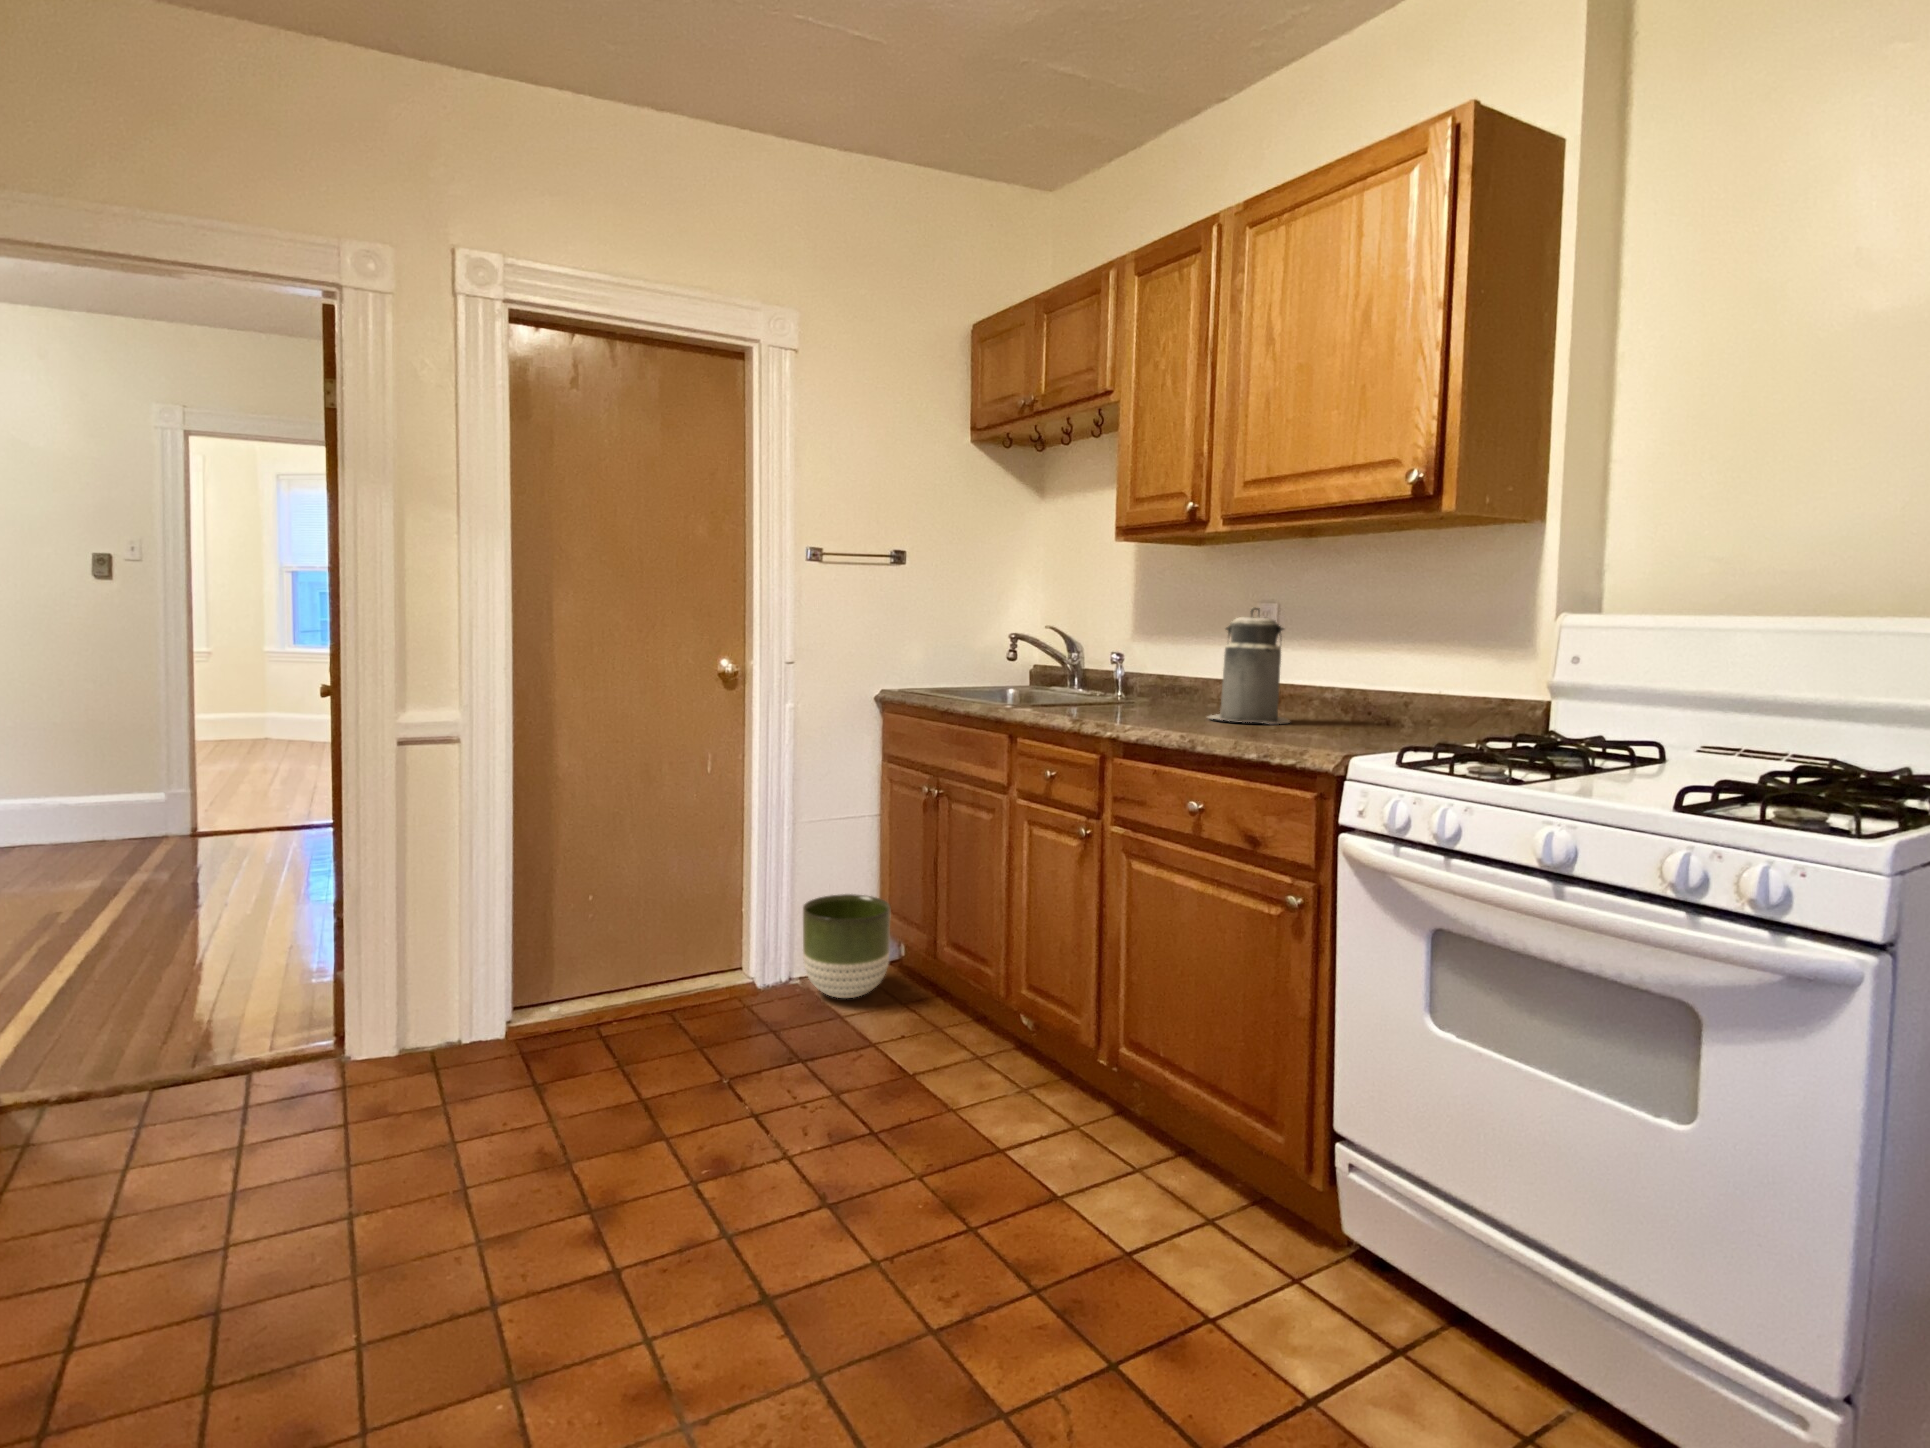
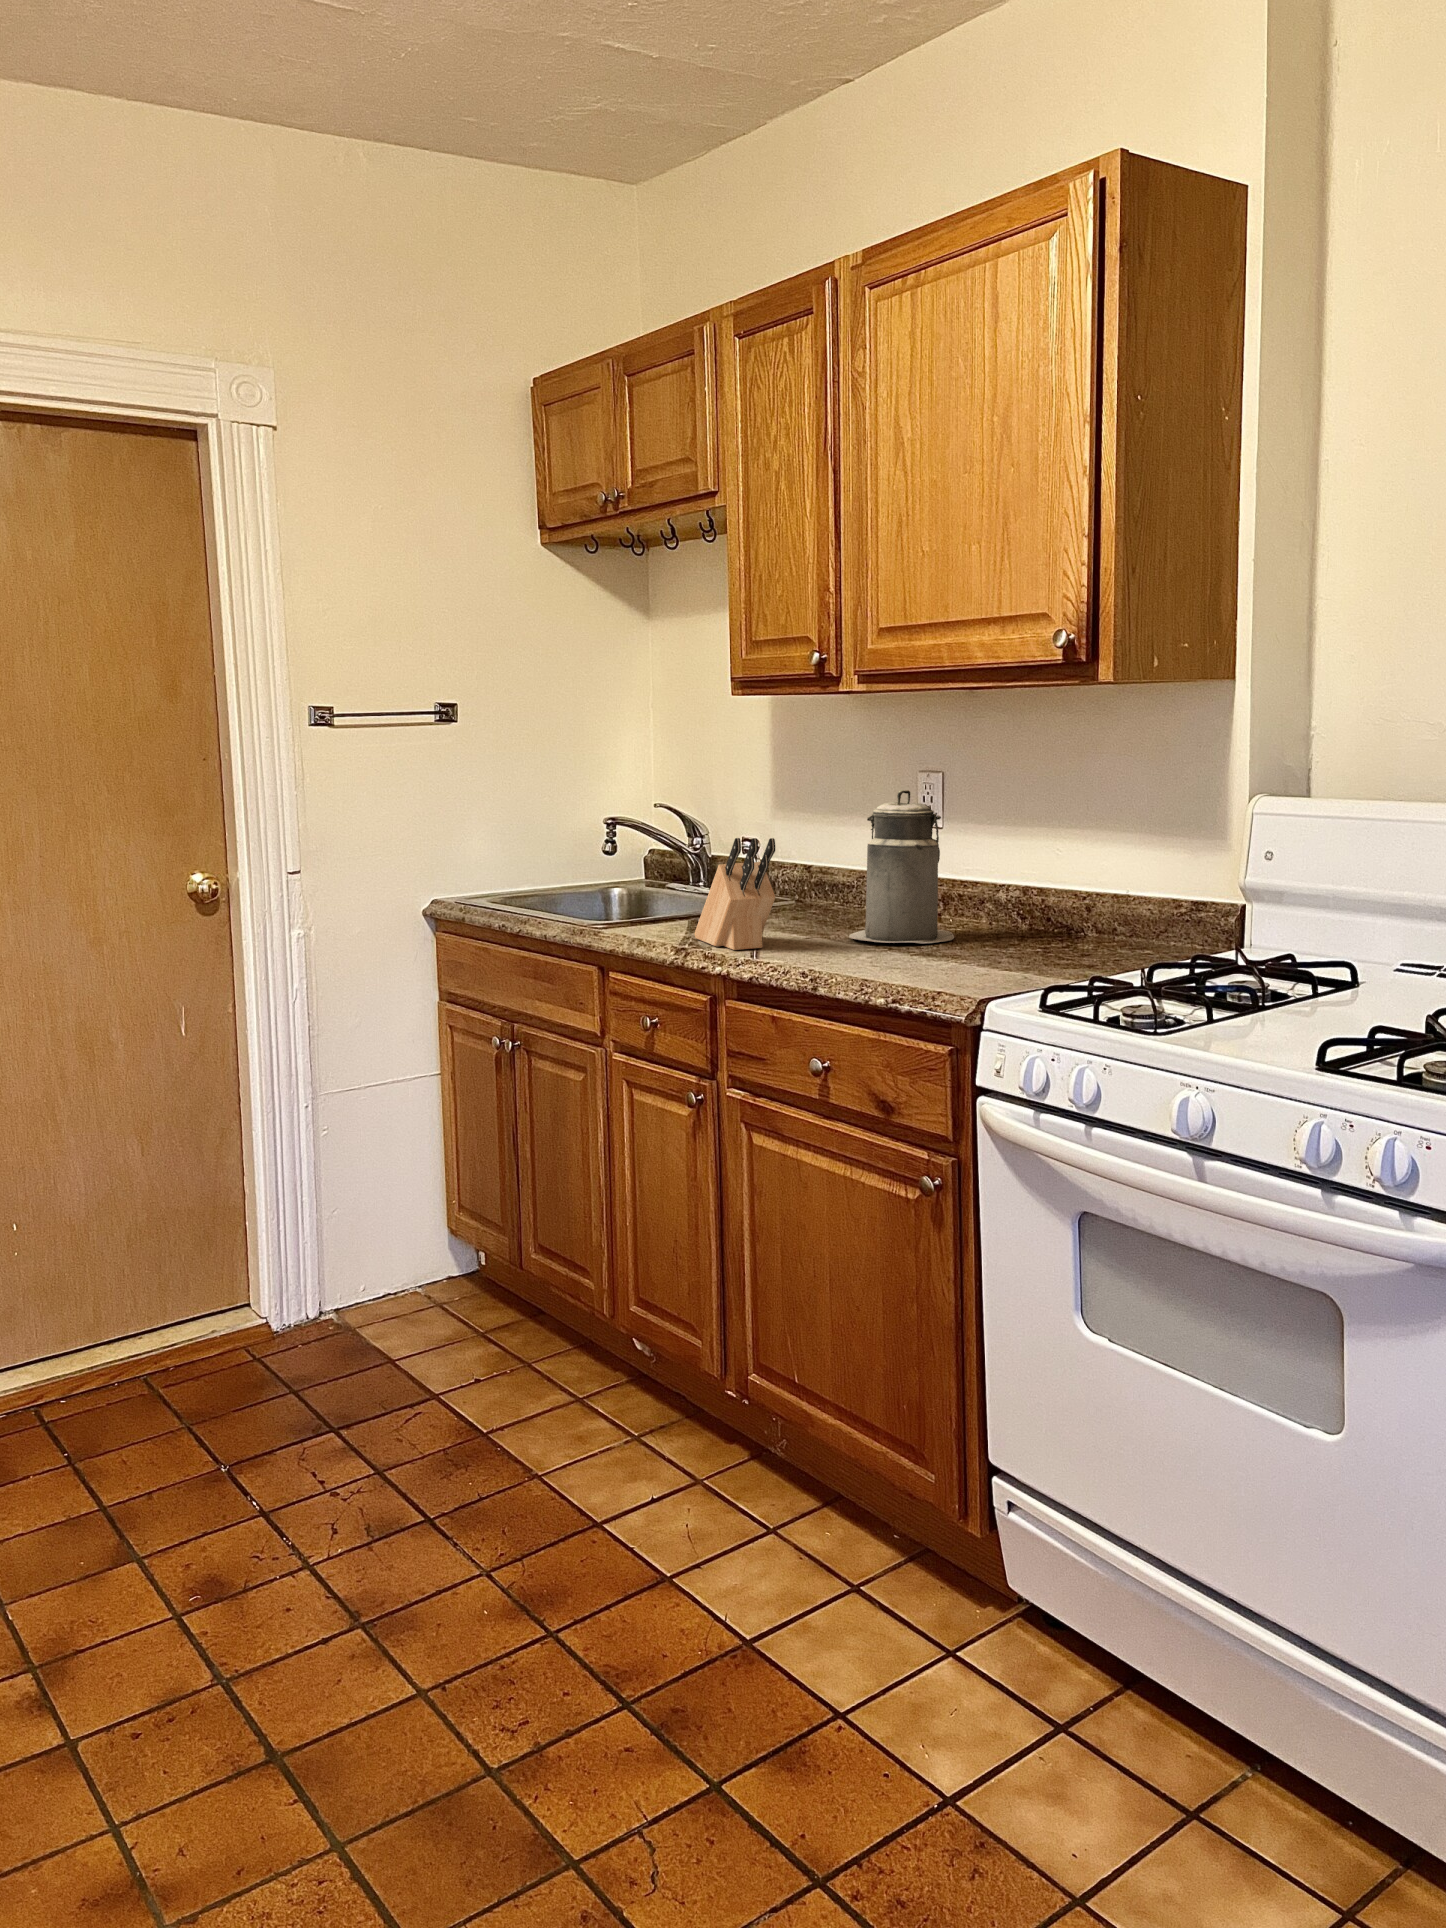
knife block: none [1086,636,1158,721] -> present [694,838,775,950]
planter: present [803,894,890,998] -> none [333,1189,459,1333]

